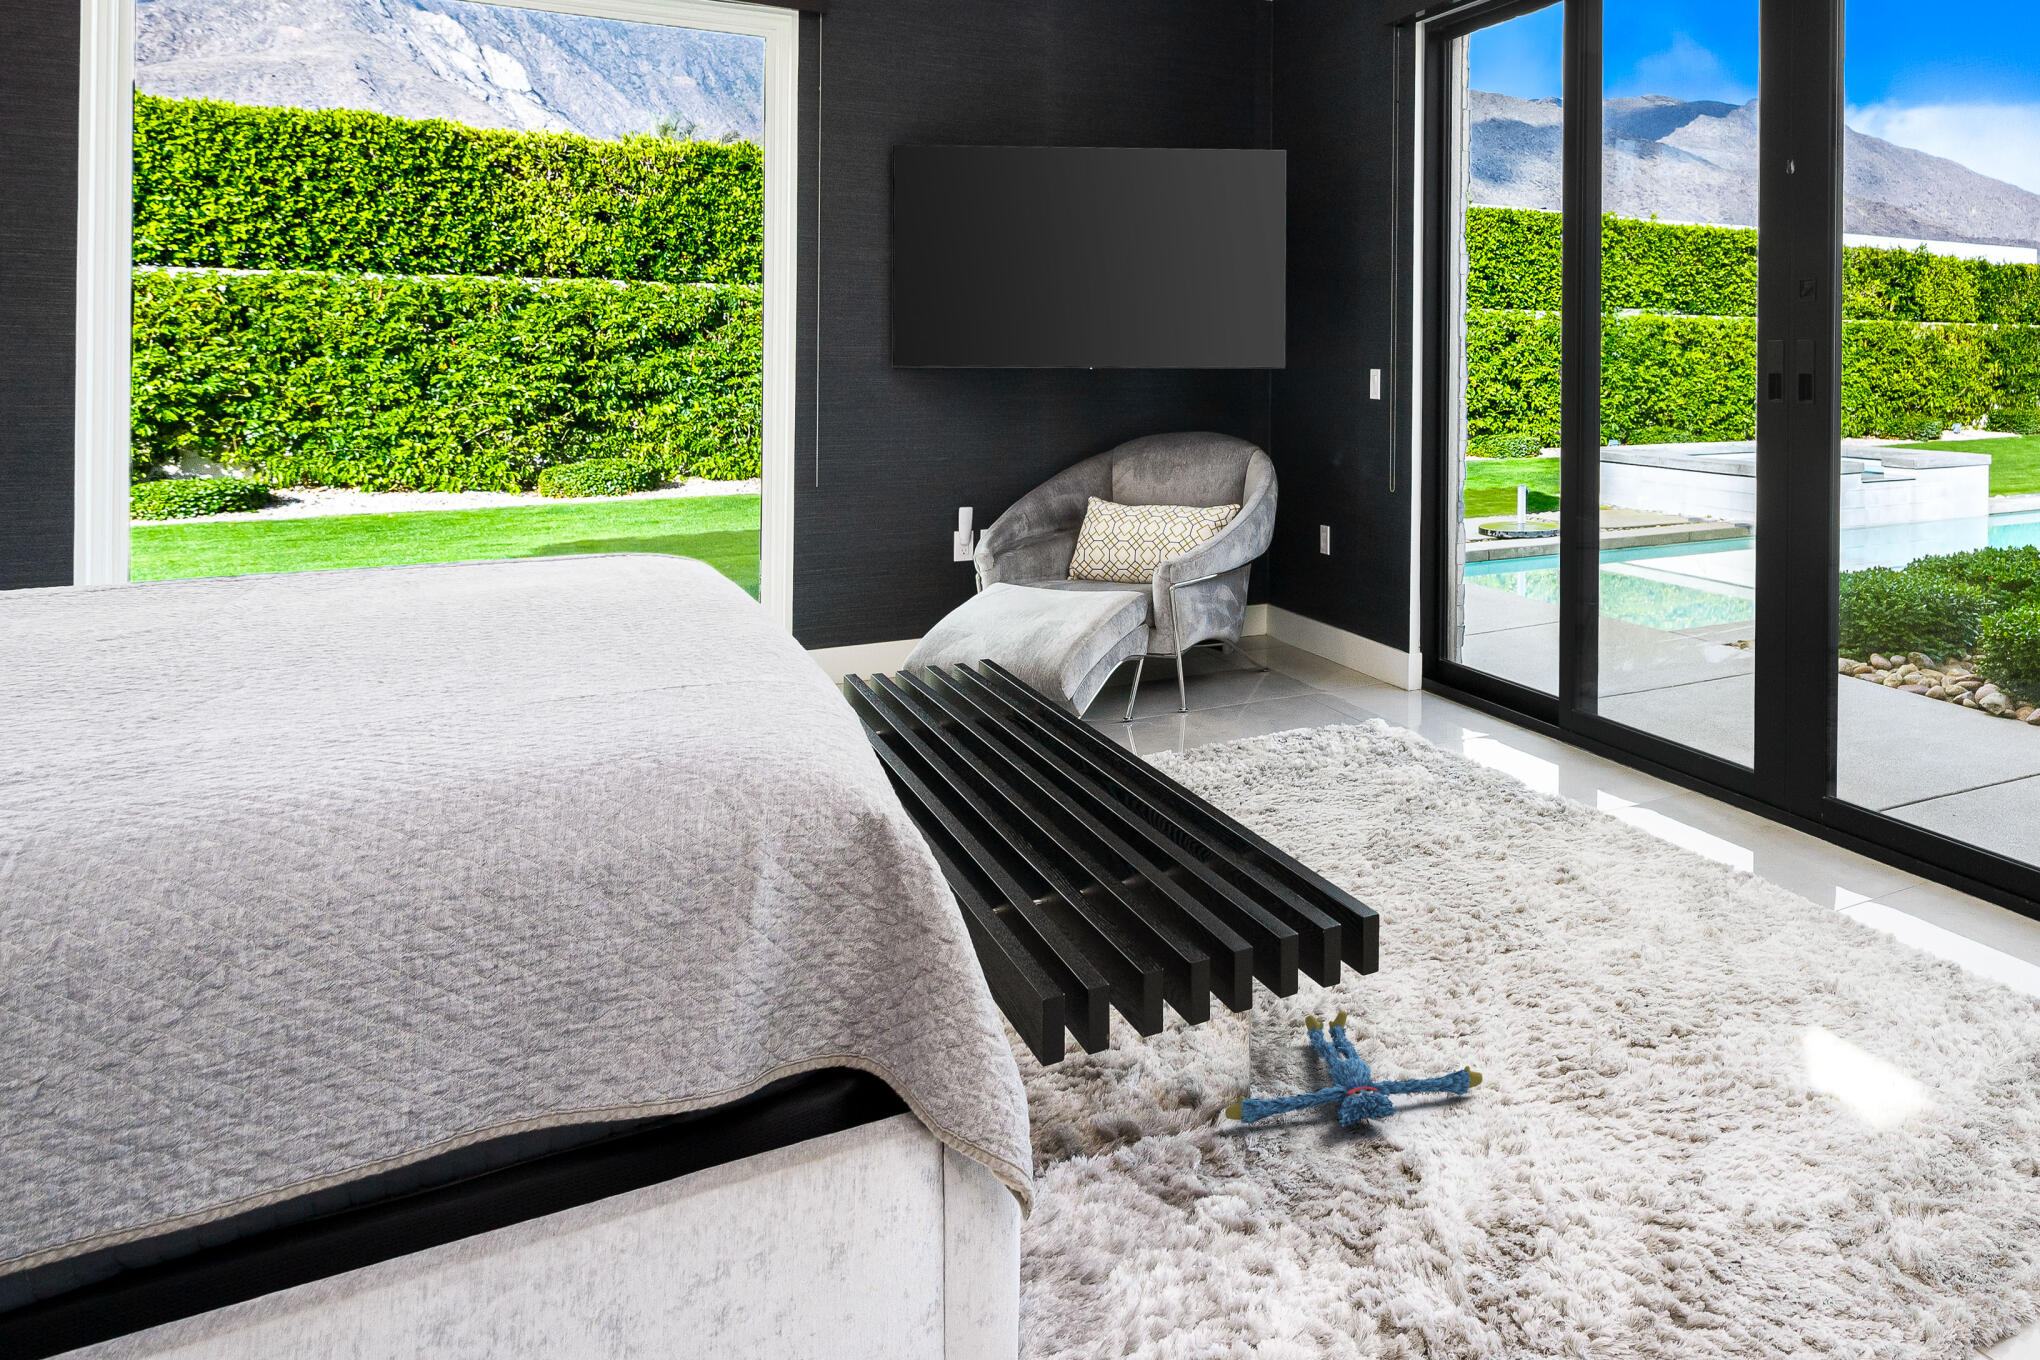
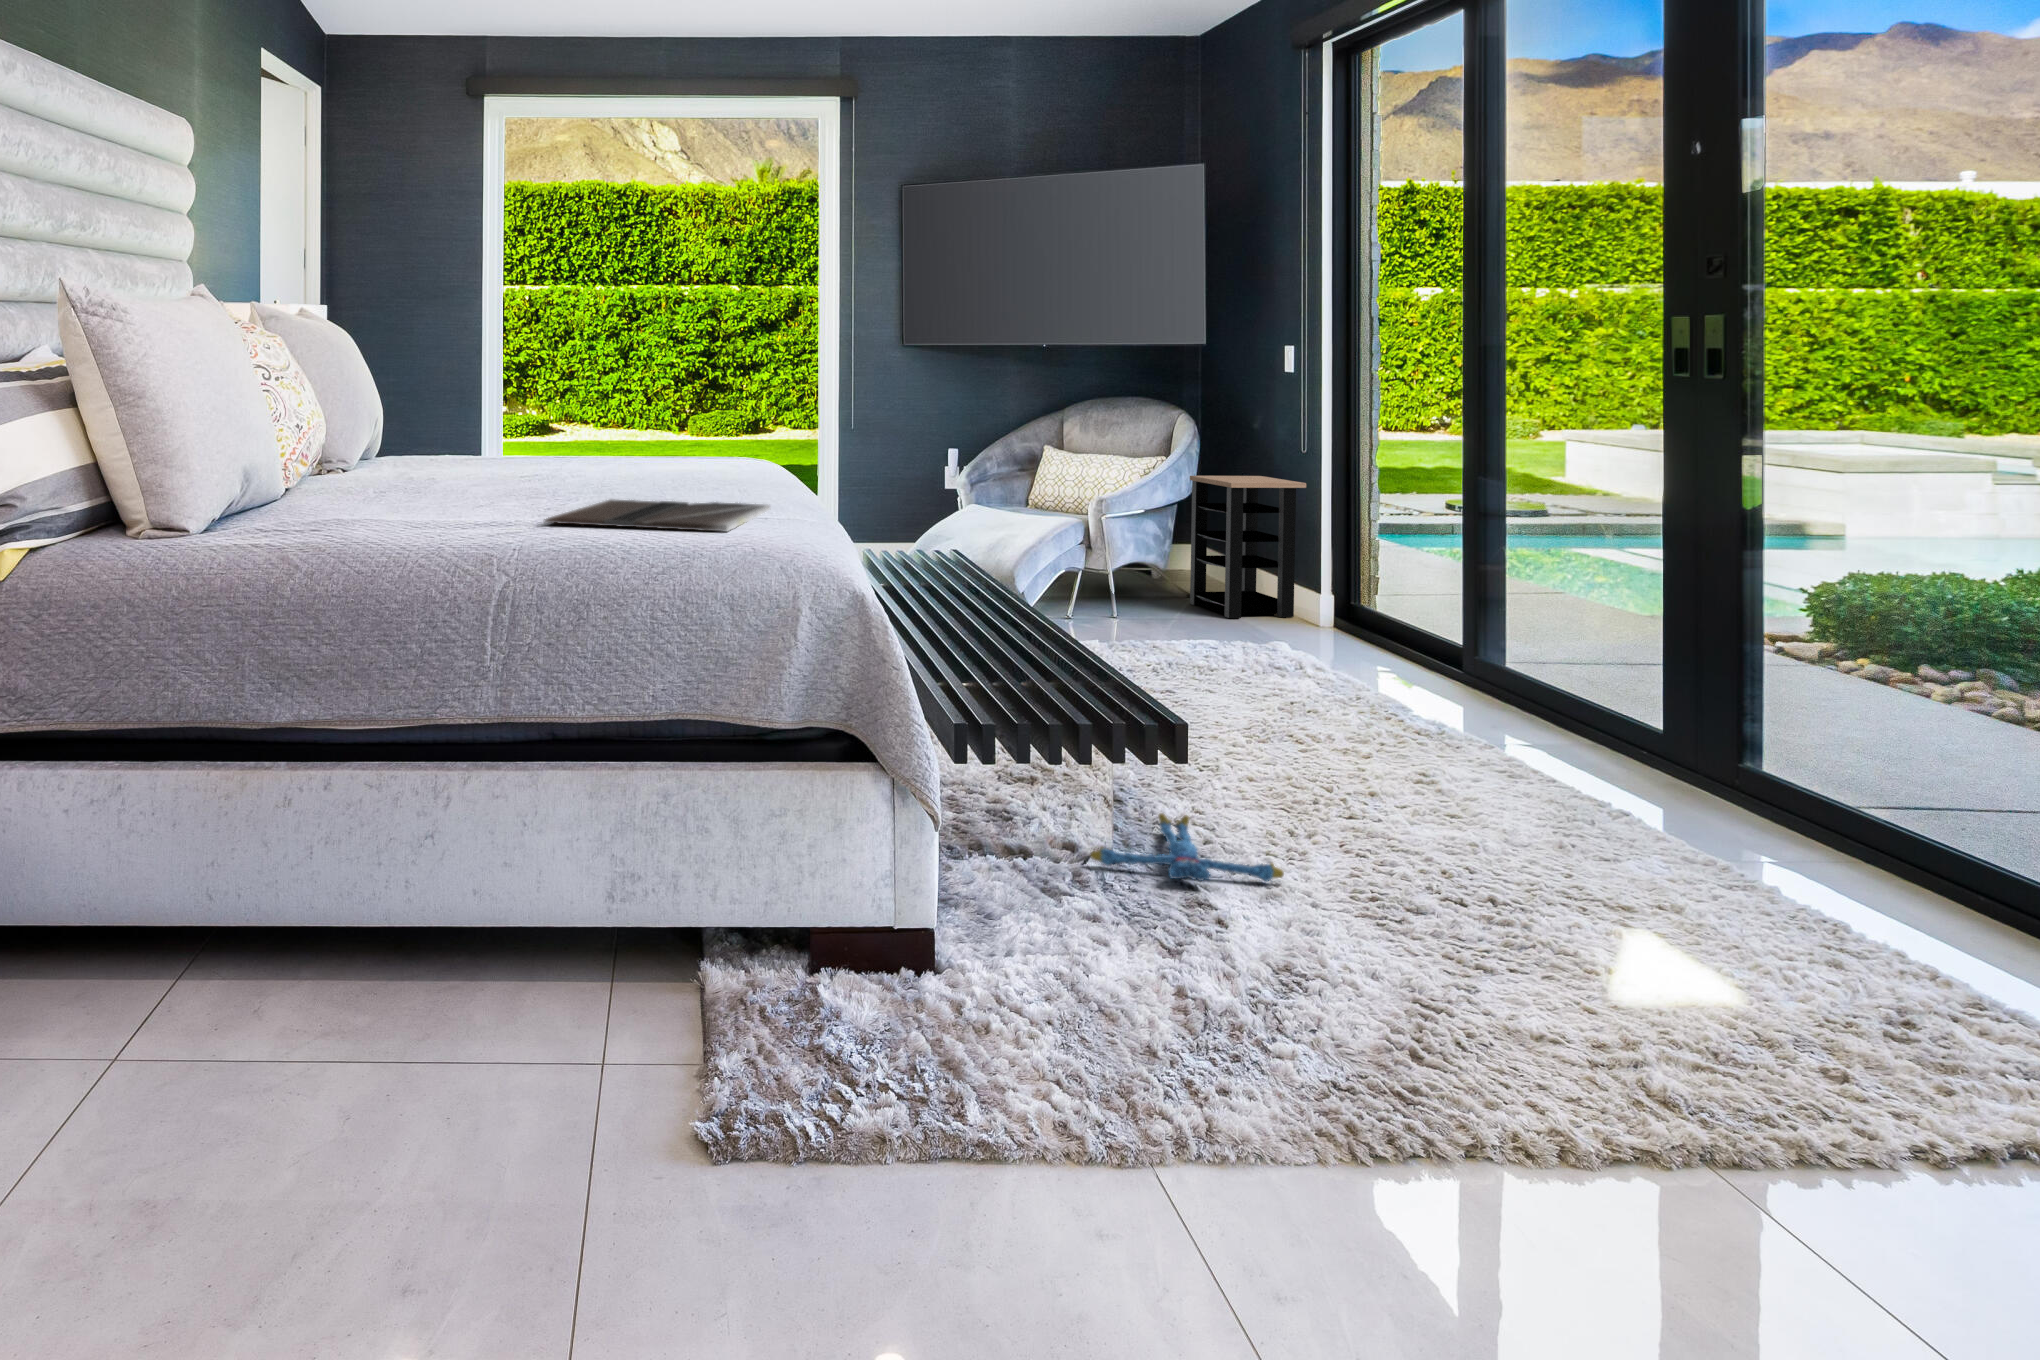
side table: none [1267,522,1400,698] -> present [1190,476,1306,618]
laptop: none [152,632,687,721] -> present [545,500,770,532]

